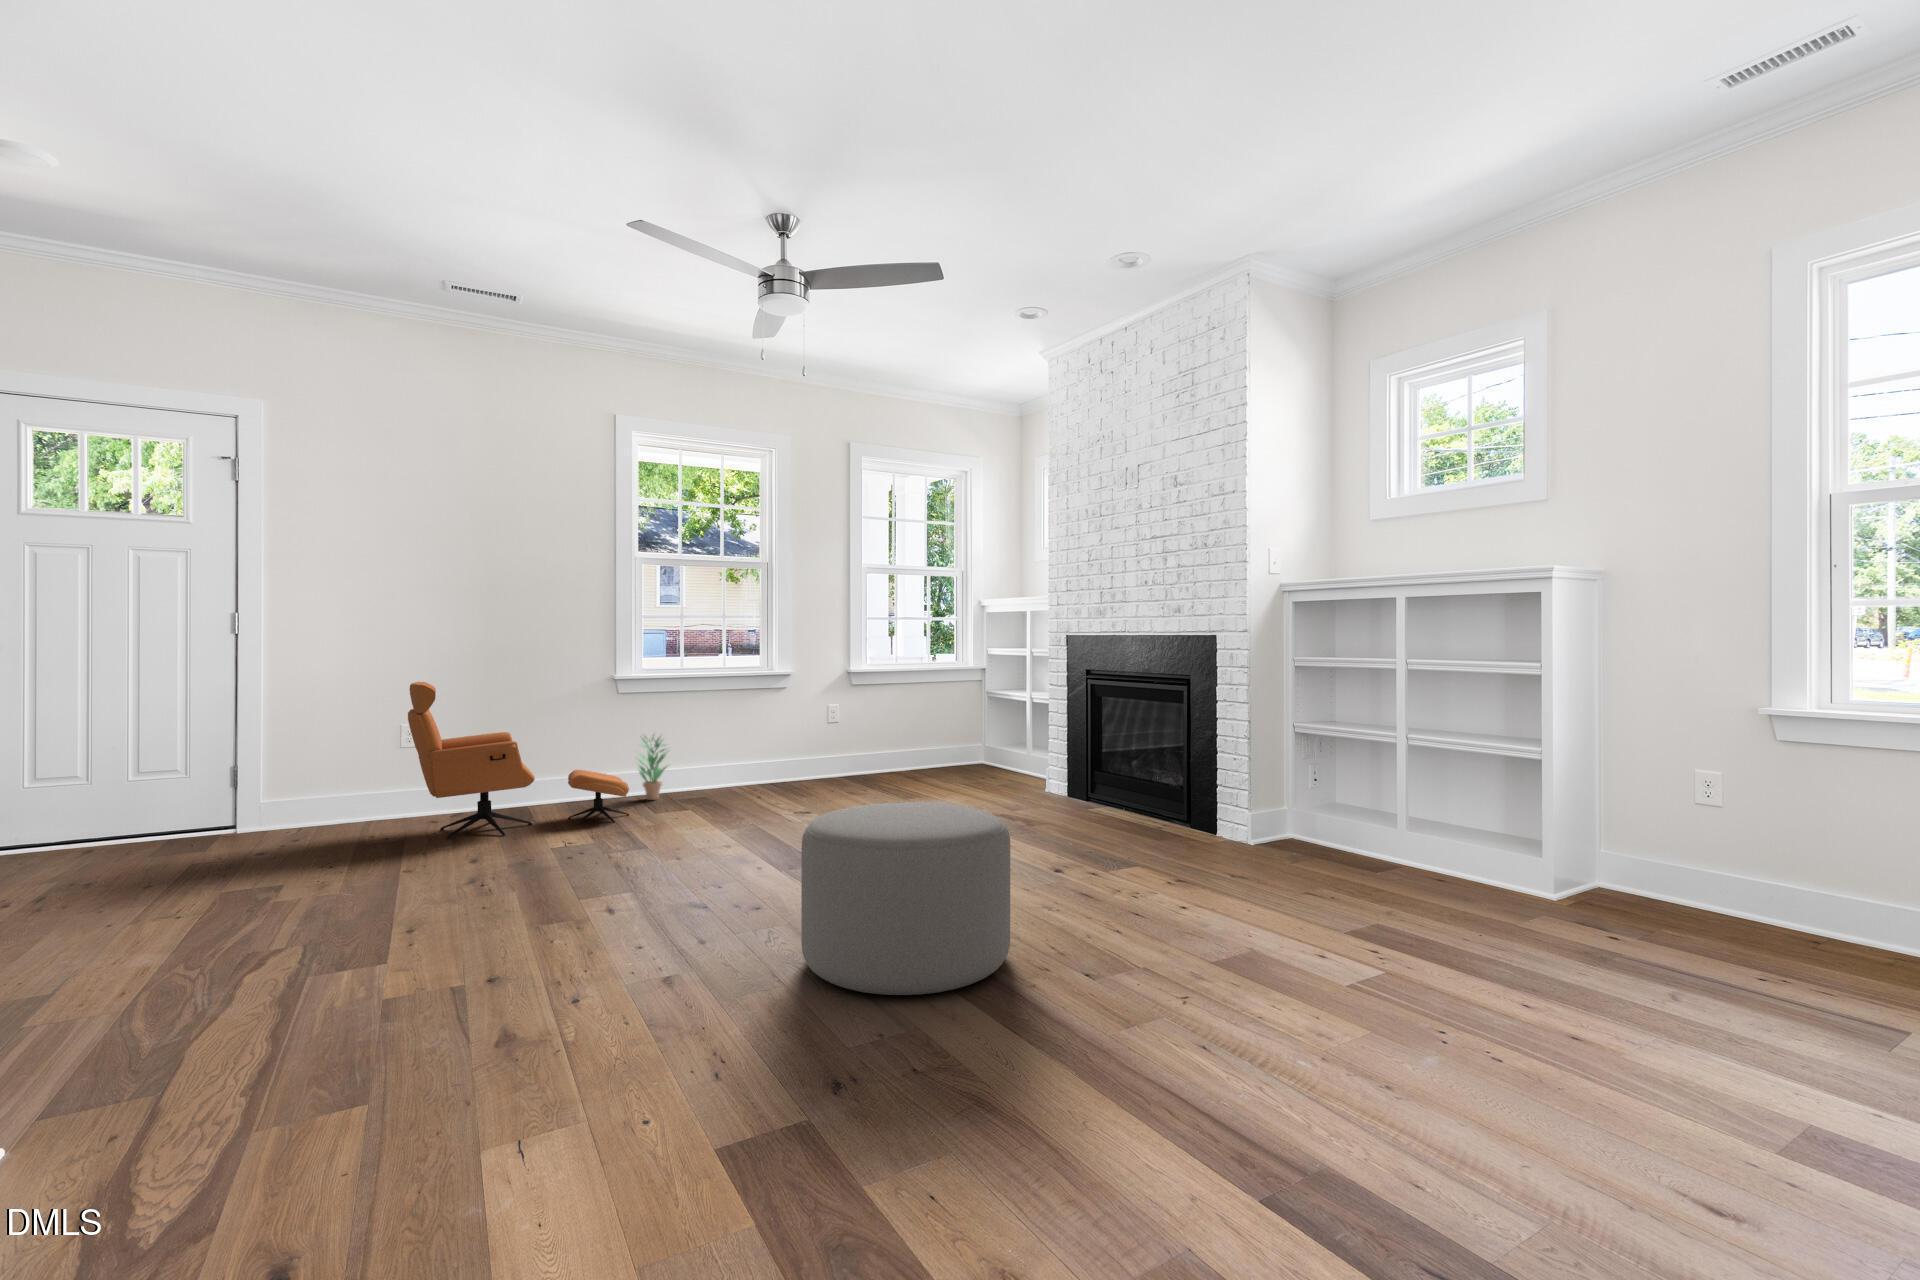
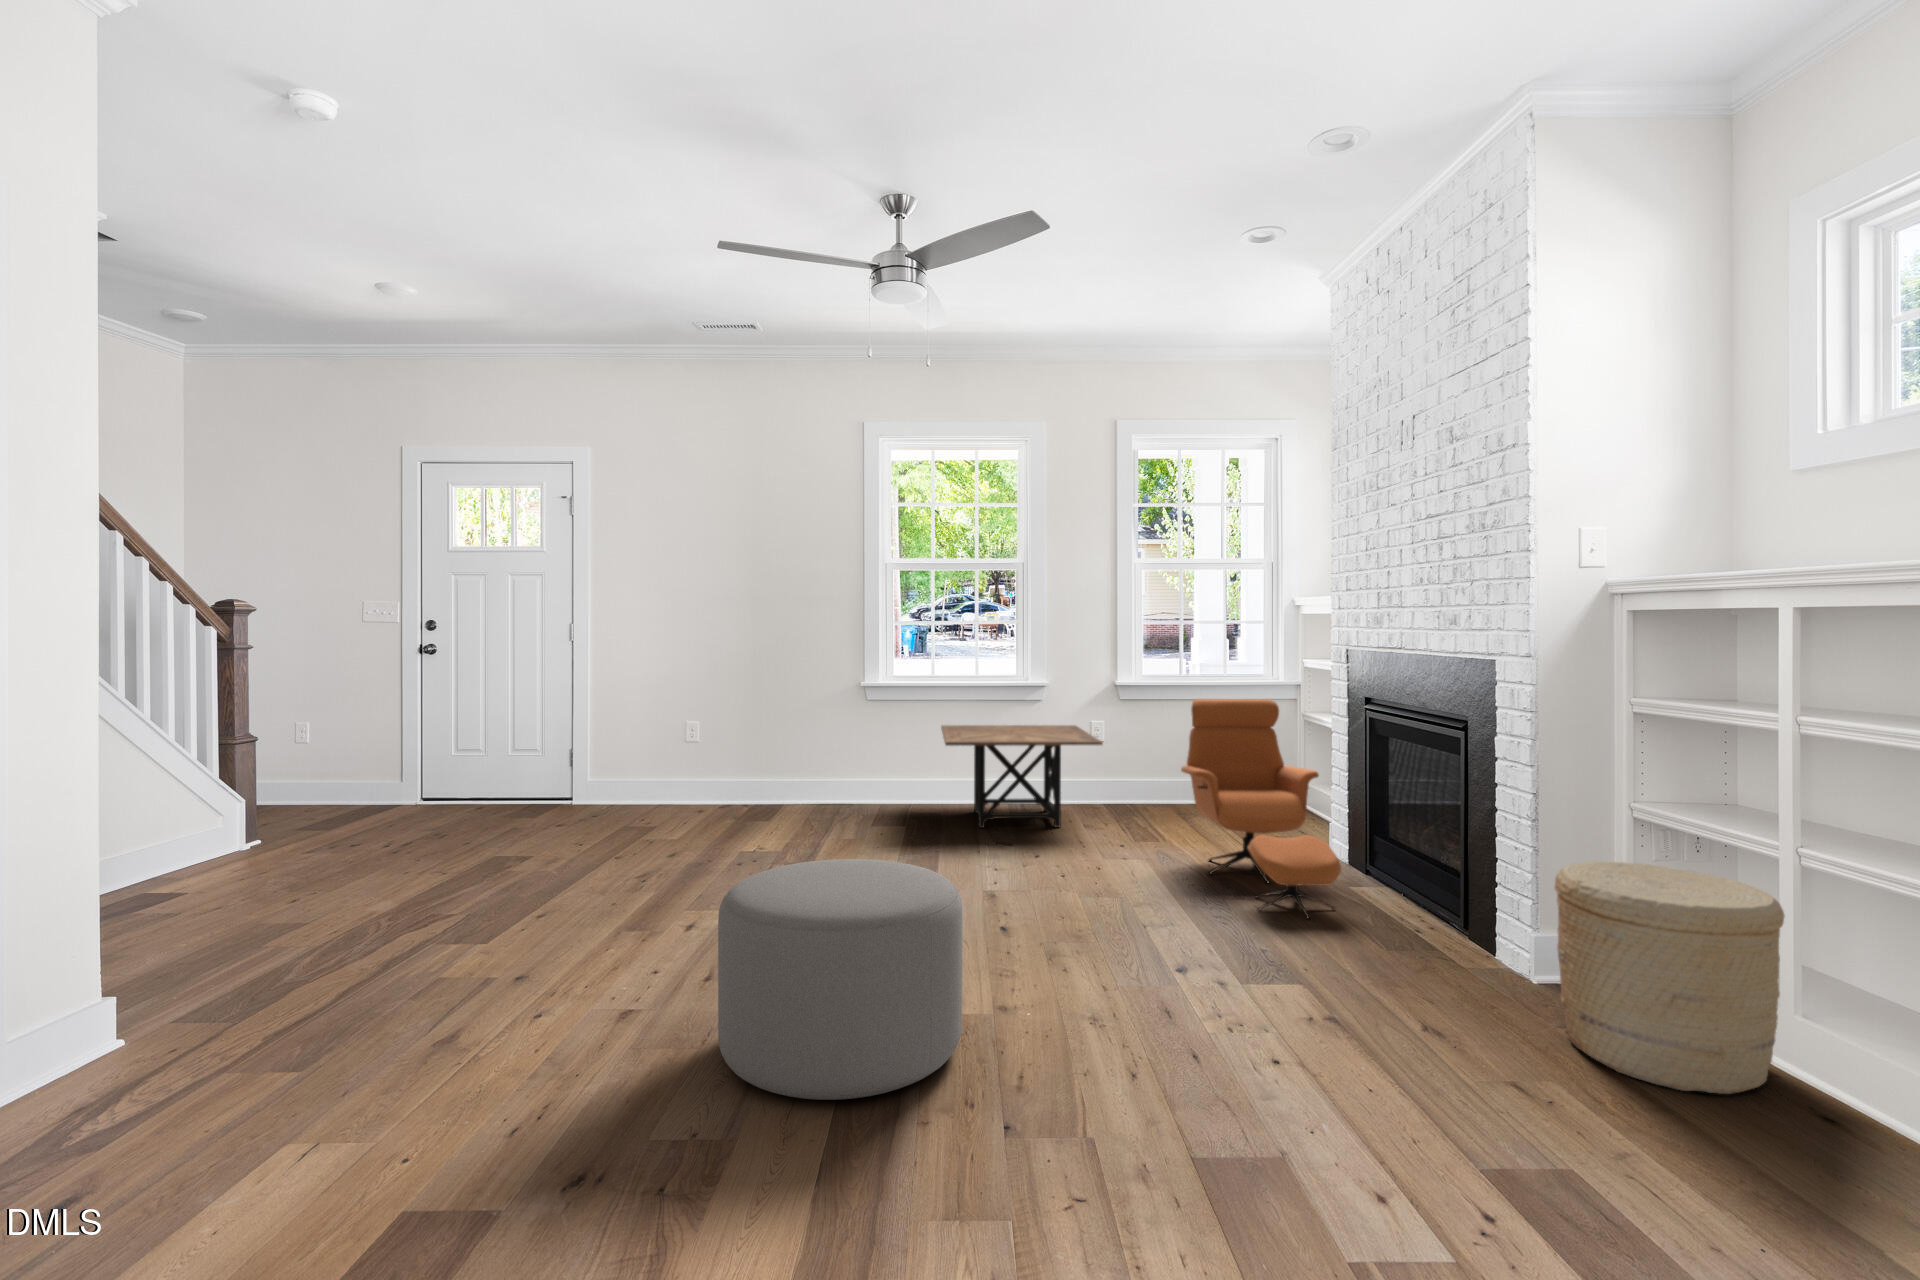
armchair: present [408,682,629,839] -> present [1181,699,1341,919]
side table: none [694,709,874,805] -> present [941,725,1103,828]
potted plant: present [638,737,667,800] -> none [876,741,912,810]
woven basket: none [1295,756,1417,882] -> present [1555,861,1784,1094]

